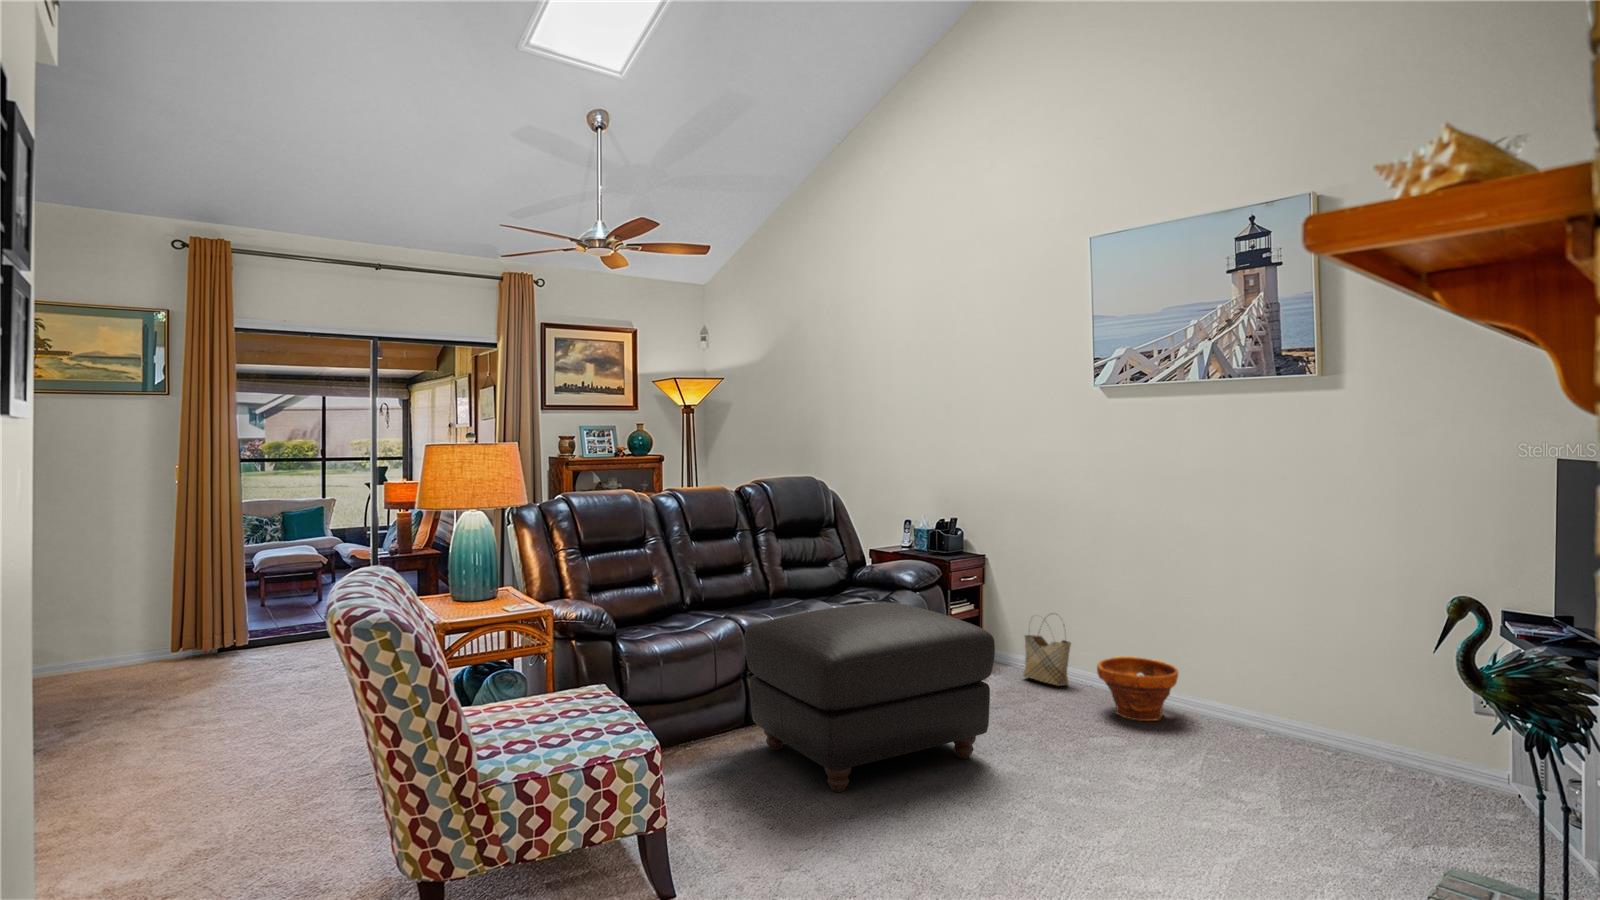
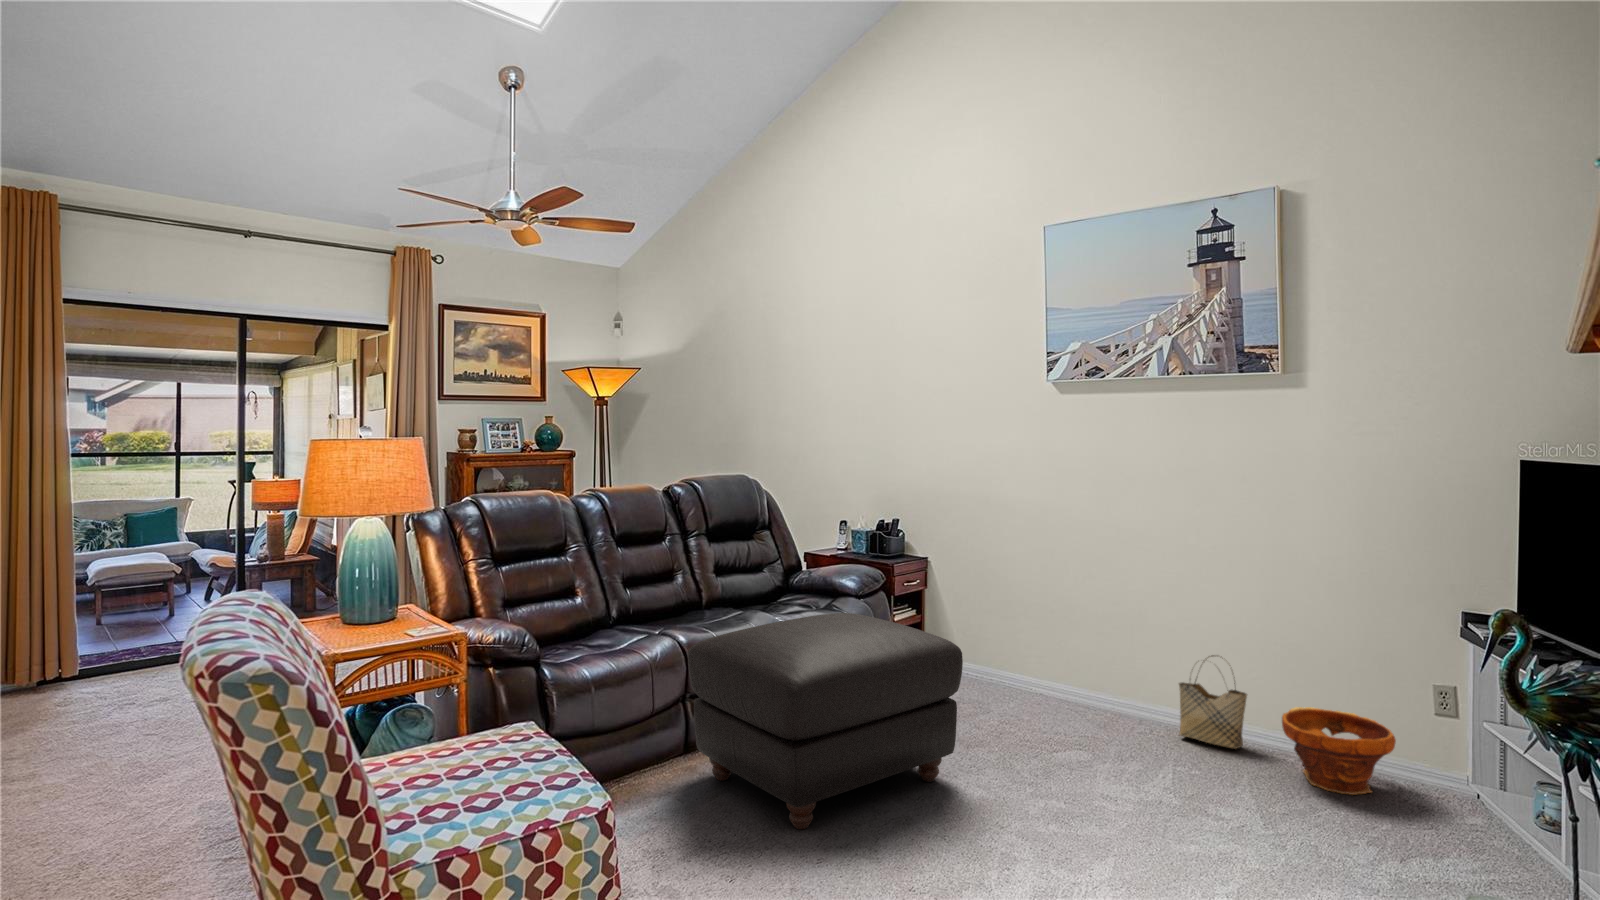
woven basket: present [1024,614,1071,686] -> present [1179,655,1247,749]
planter: present [1097,656,1178,721] -> present [1282,707,1396,795]

